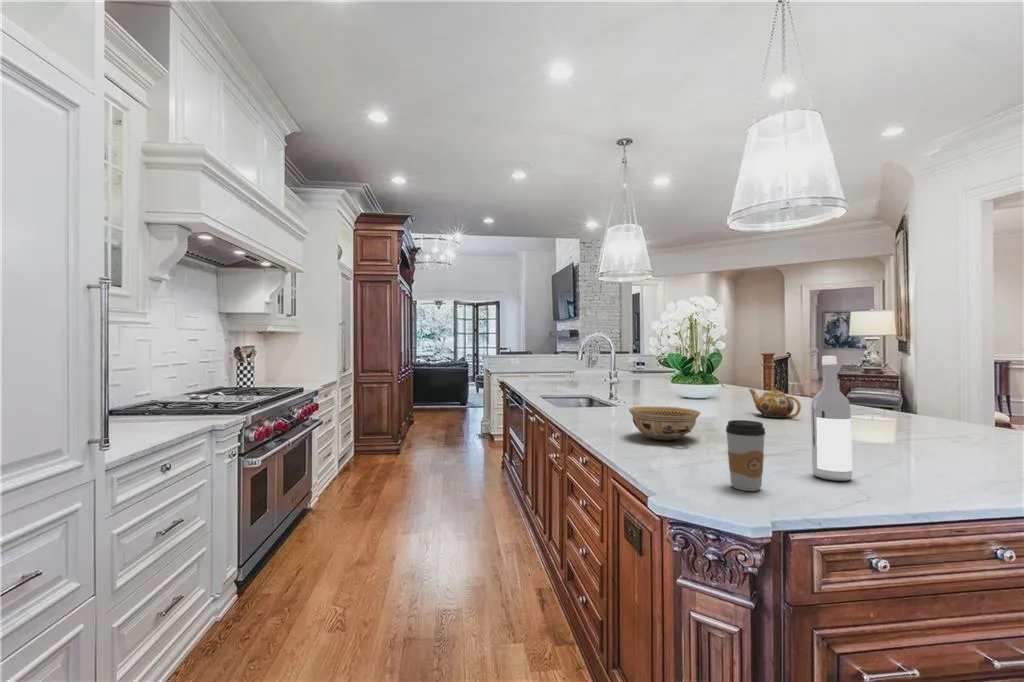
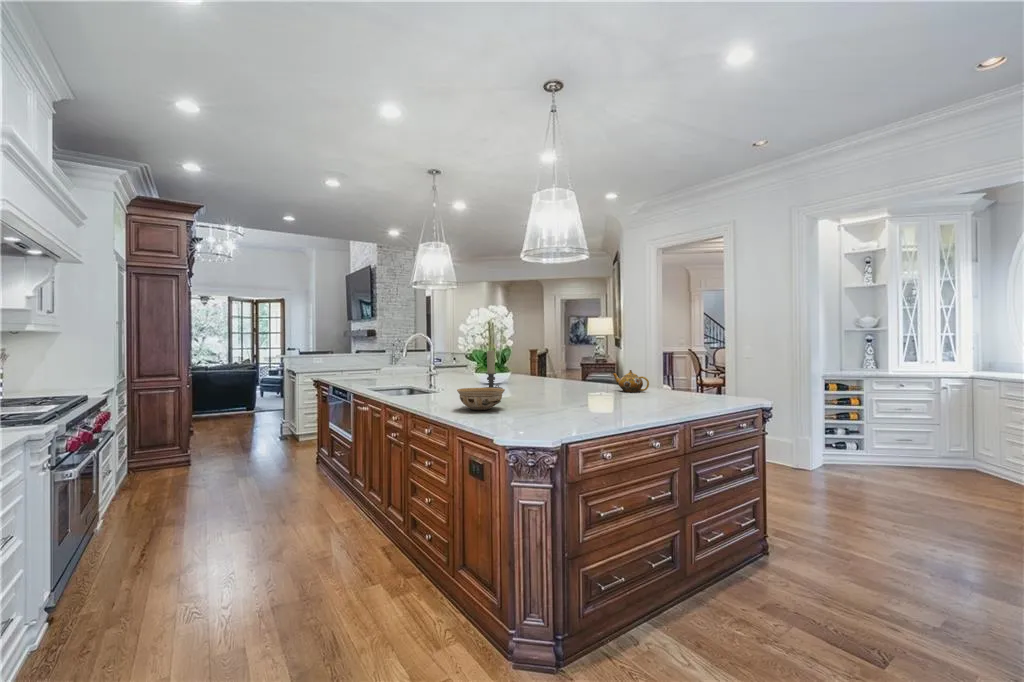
candle holder: none [675,354,708,412] -> present [486,350,501,388]
wine bottle: present [811,356,852,481] -> none [571,349,591,420]
teapot: present [749,386,801,418] -> present [613,370,649,392]
coffee cup: present [726,420,765,491] -> none [528,388,550,429]

